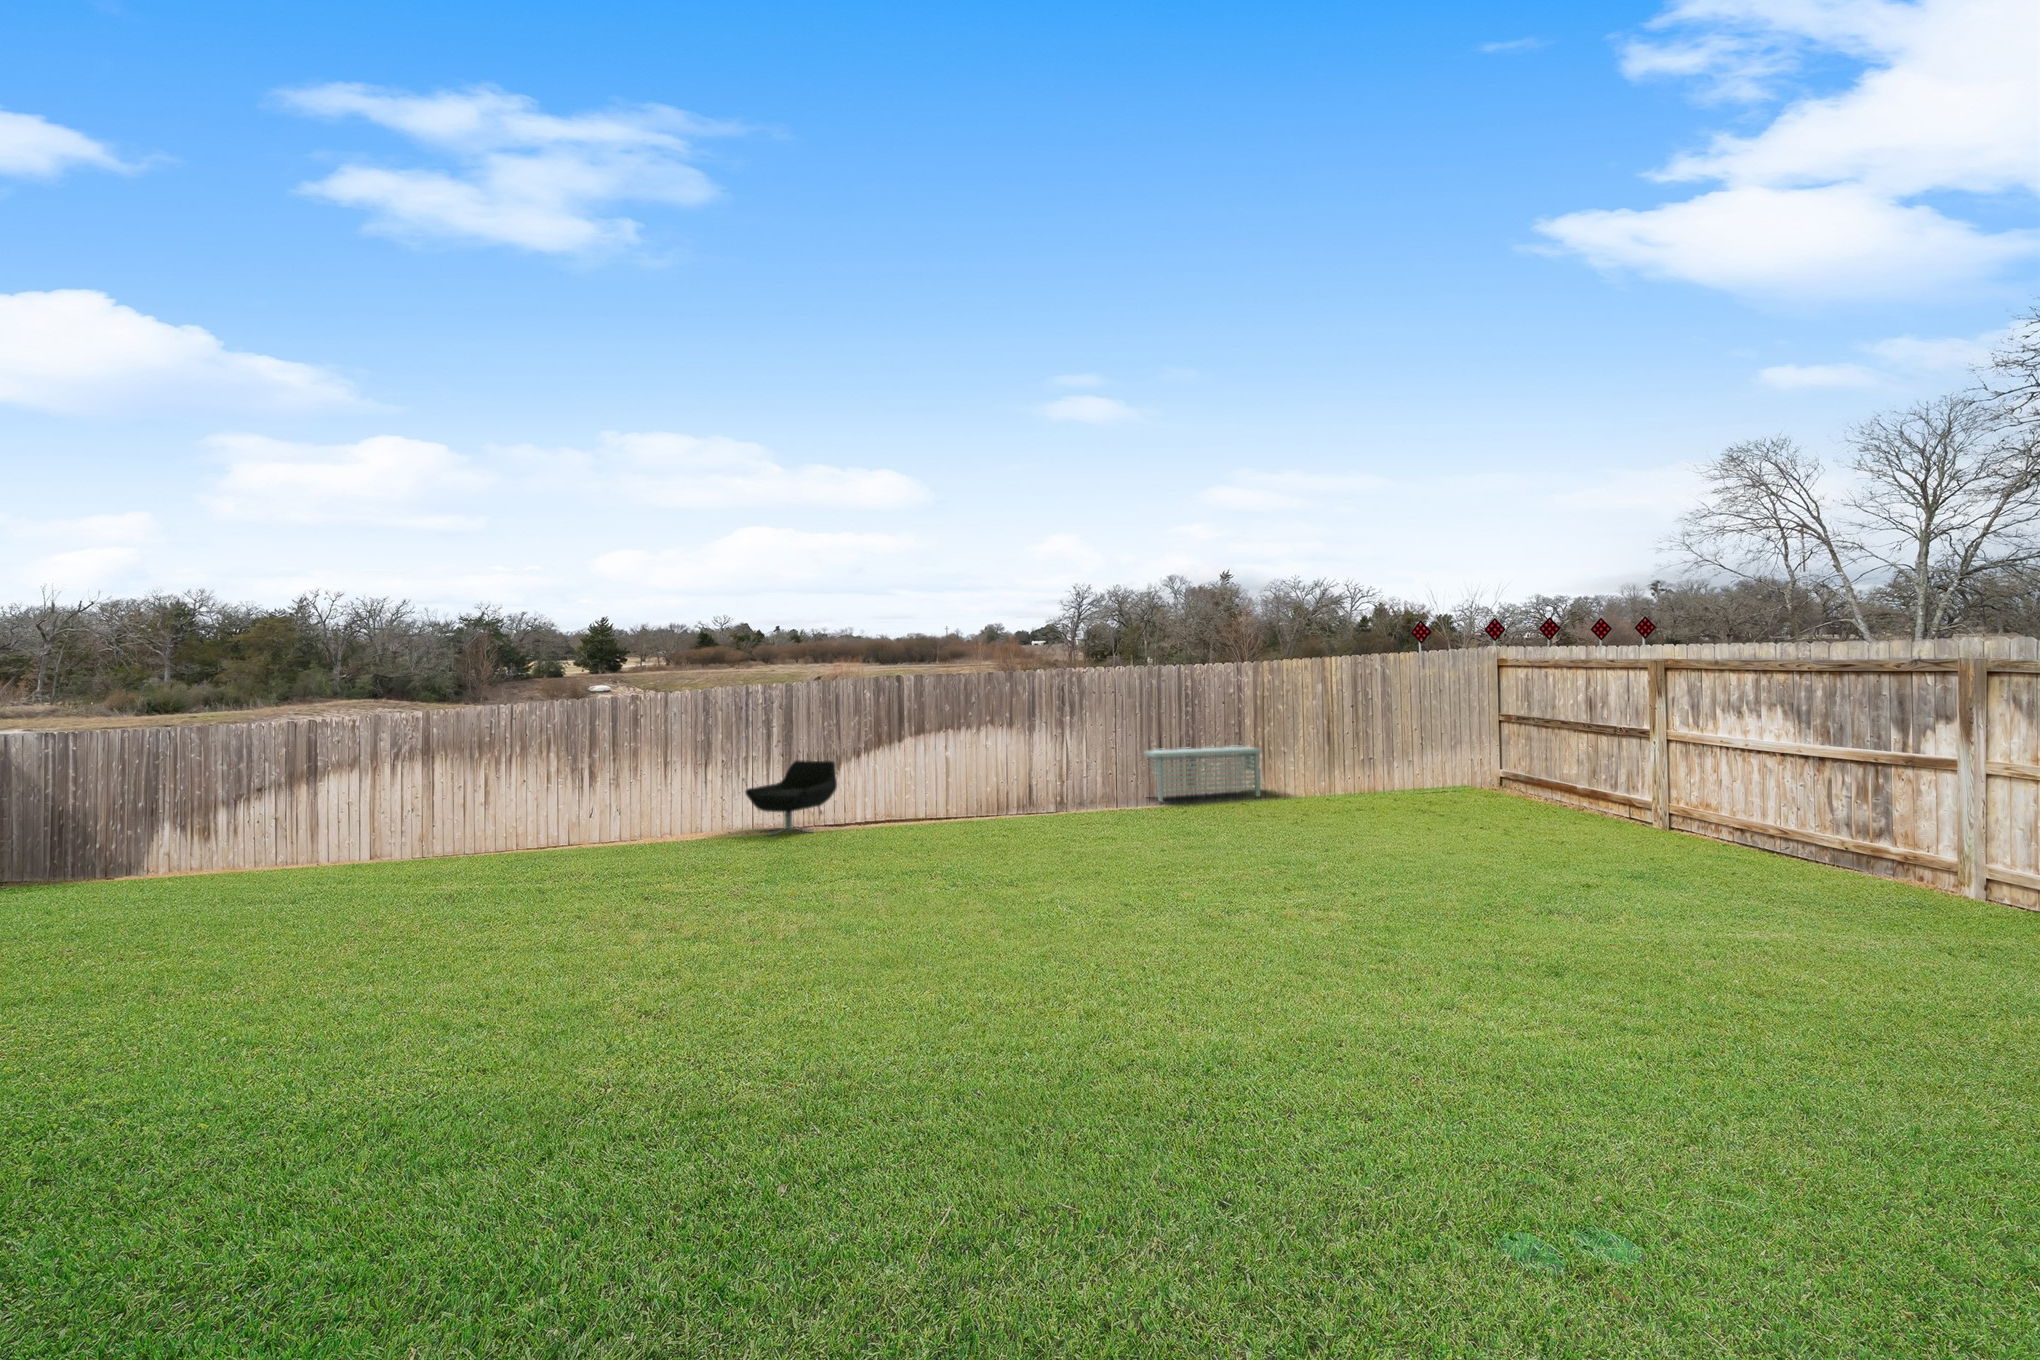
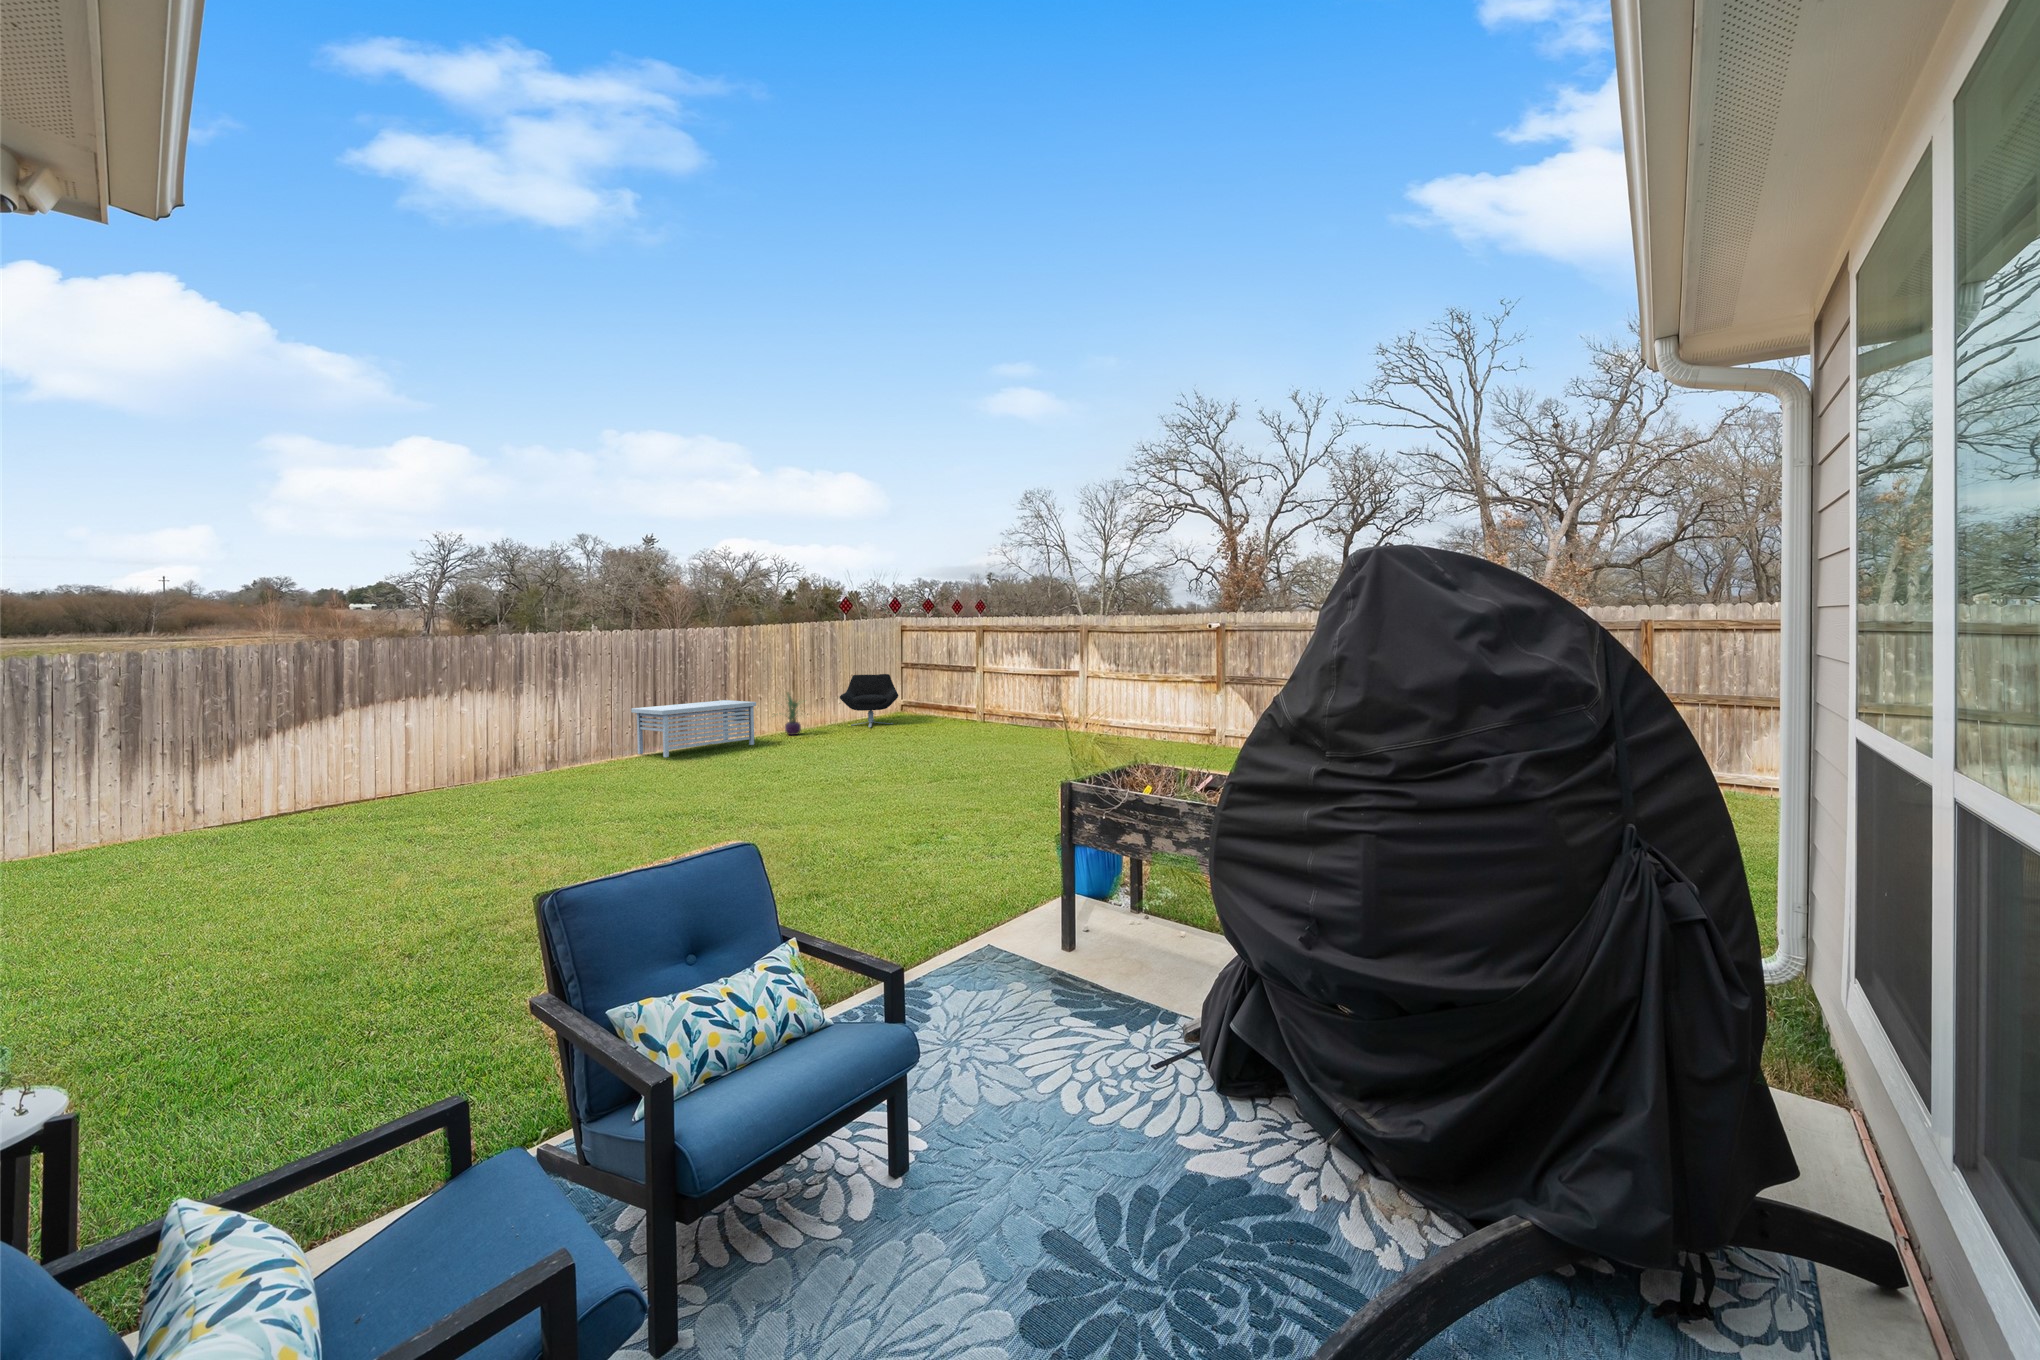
decorative plant: none [1287,739,1338,789] -> present [785,694,801,735]
lounge chair: present [745,760,837,831] -> present [840,674,899,727]

